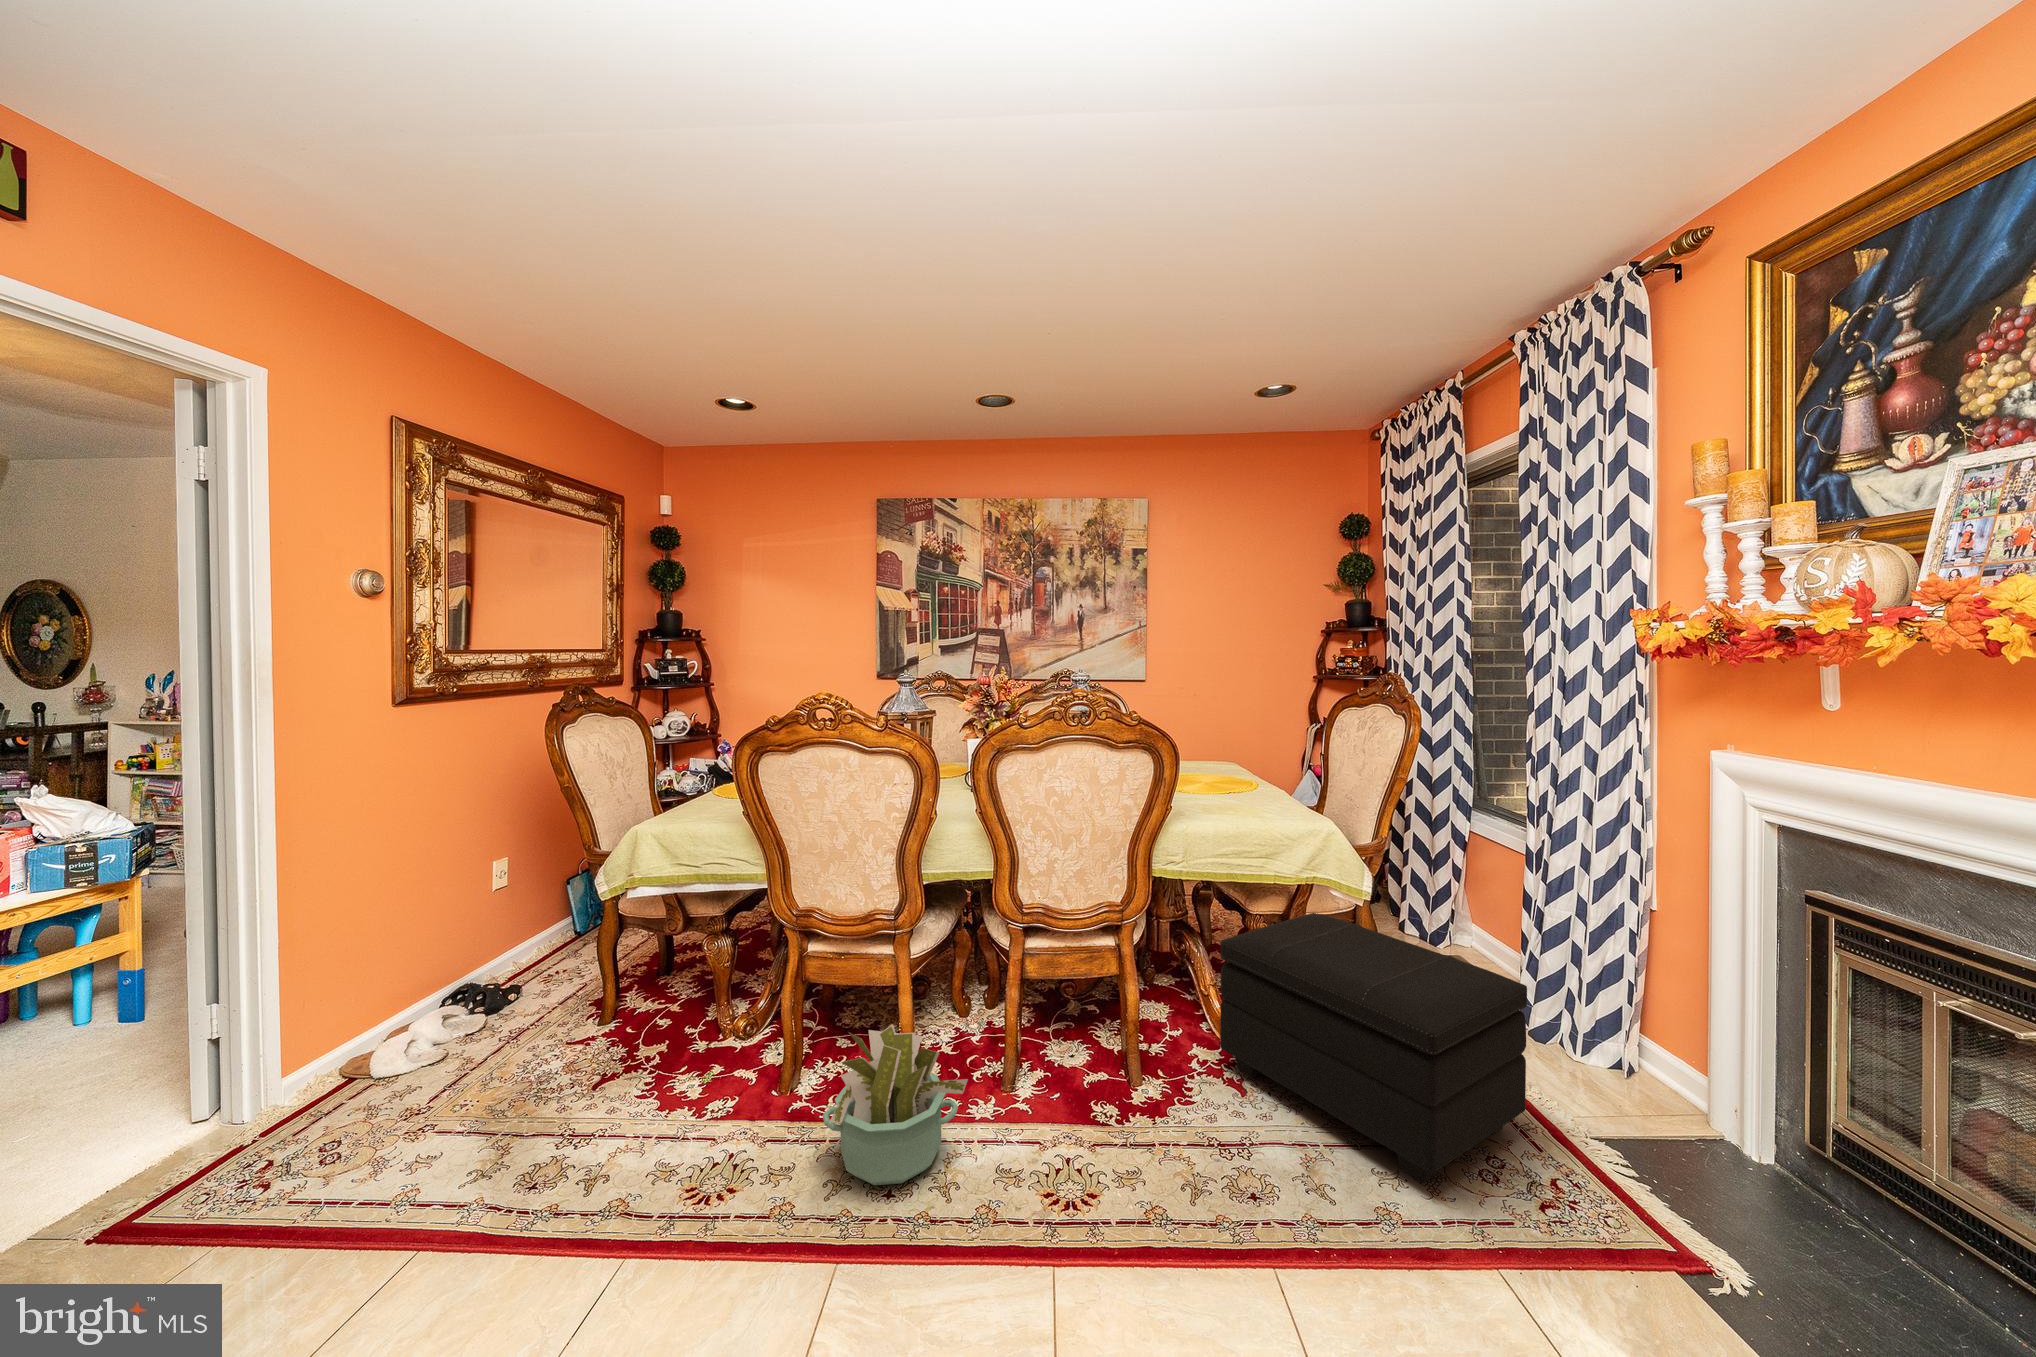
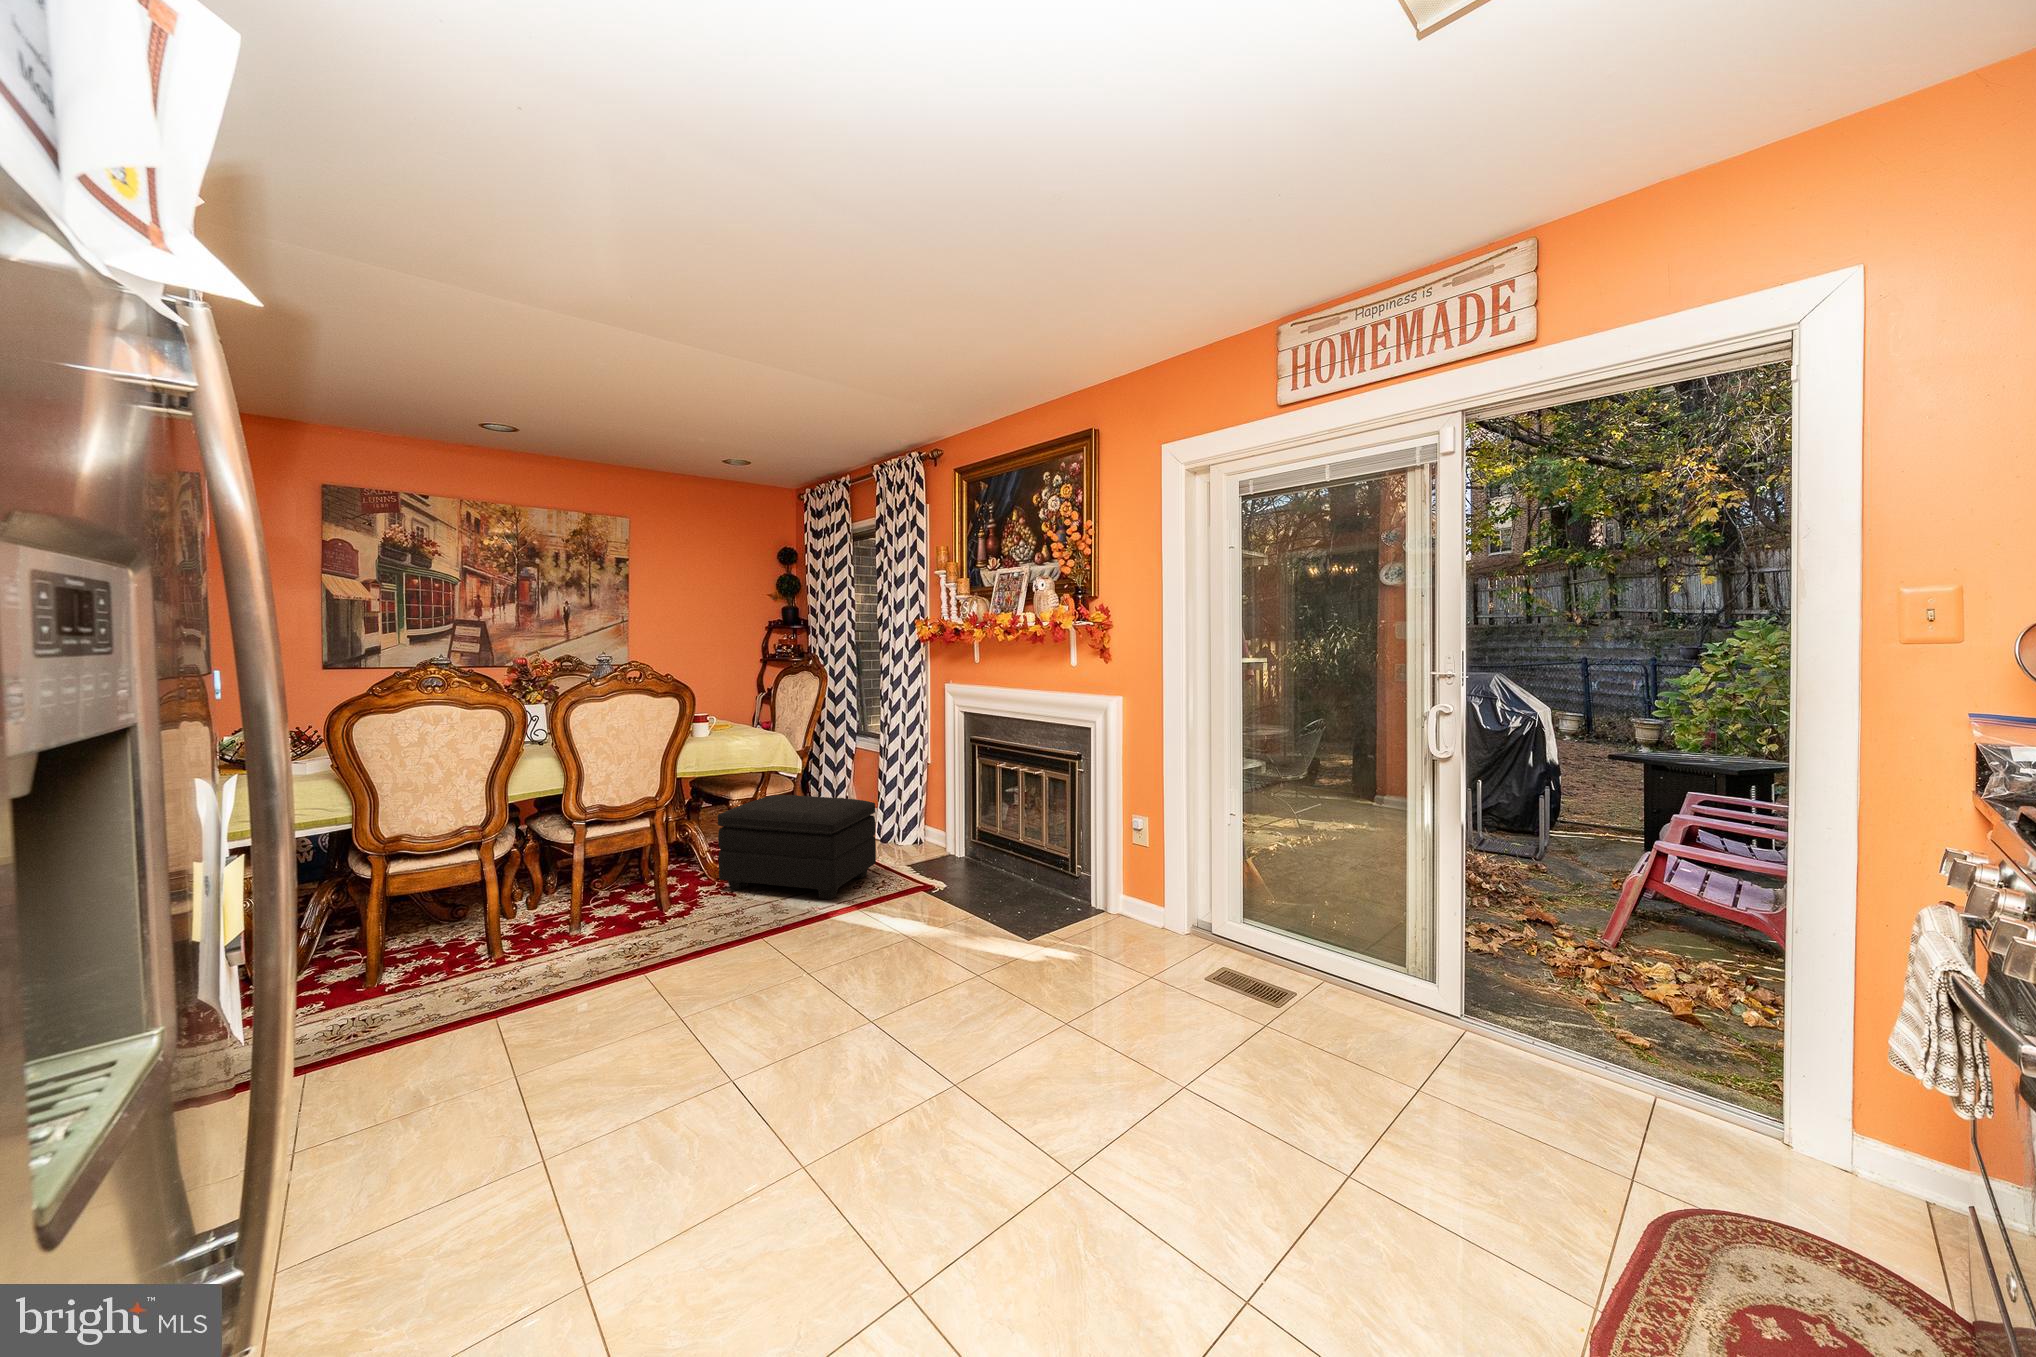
decorative plant: present [823,1025,968,1185] -> none [444,893,562,991]

